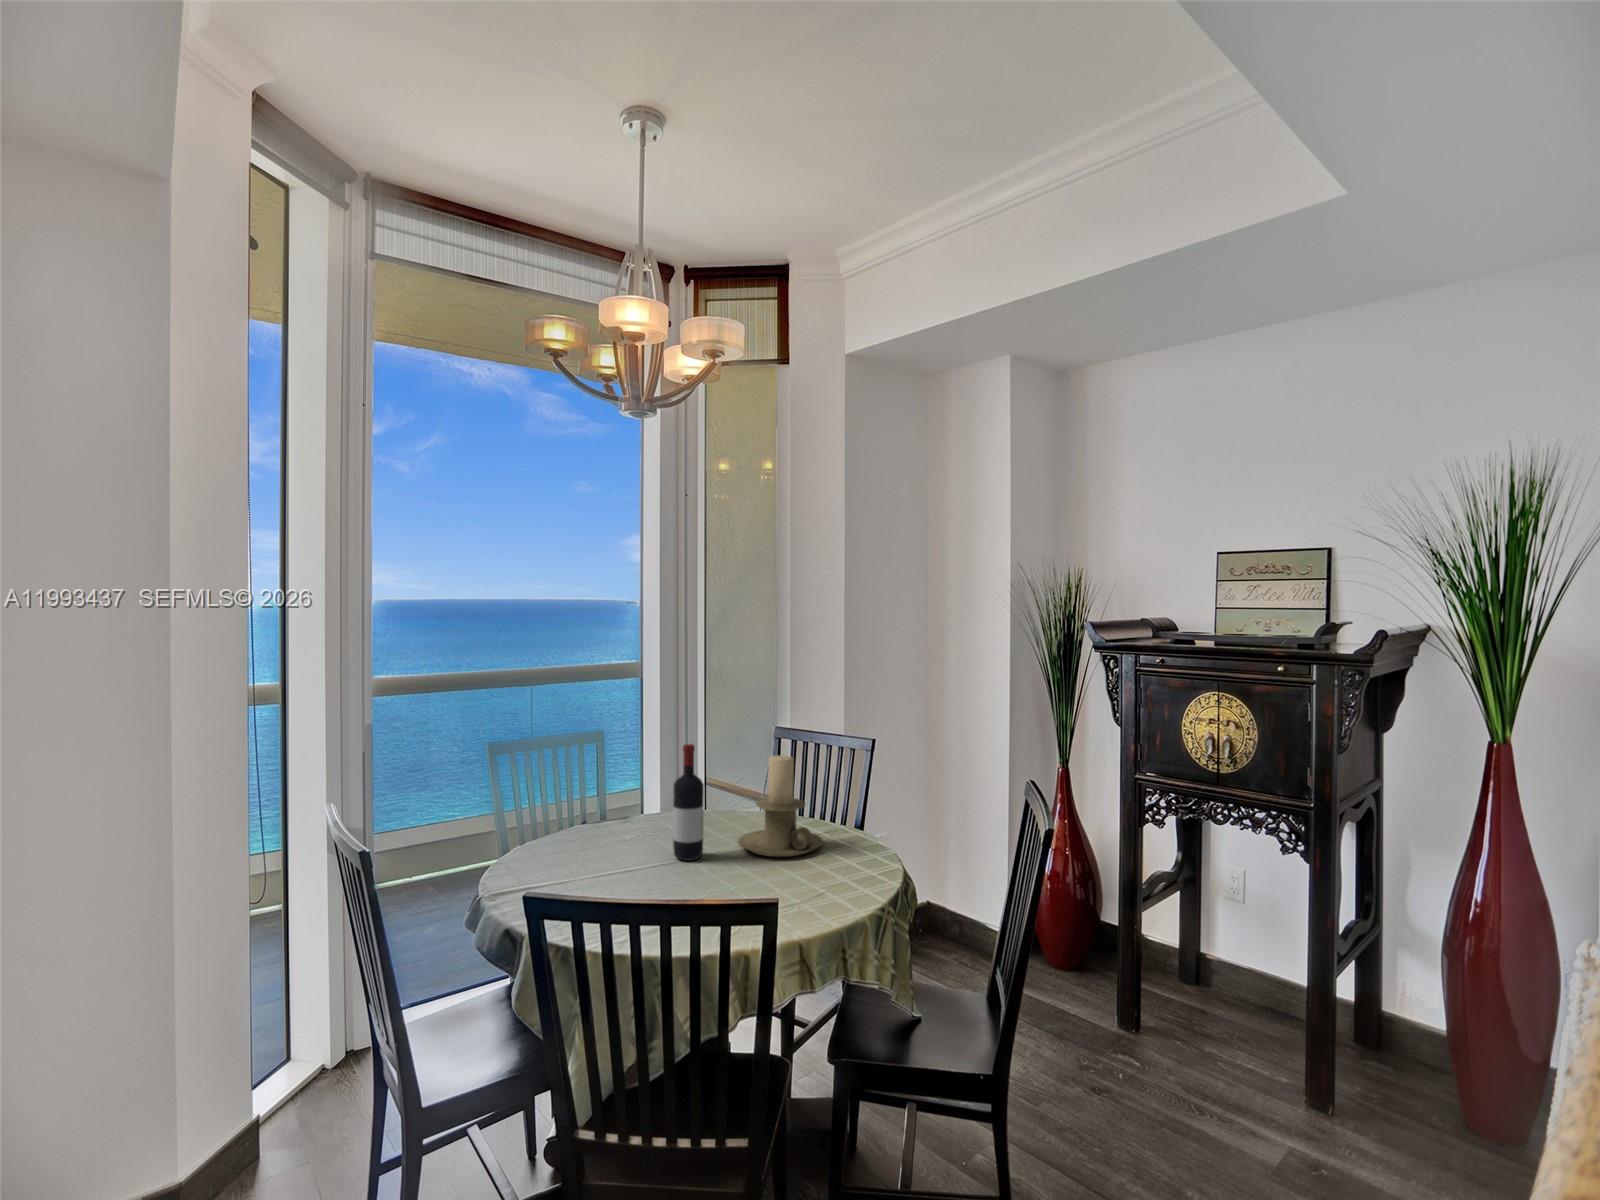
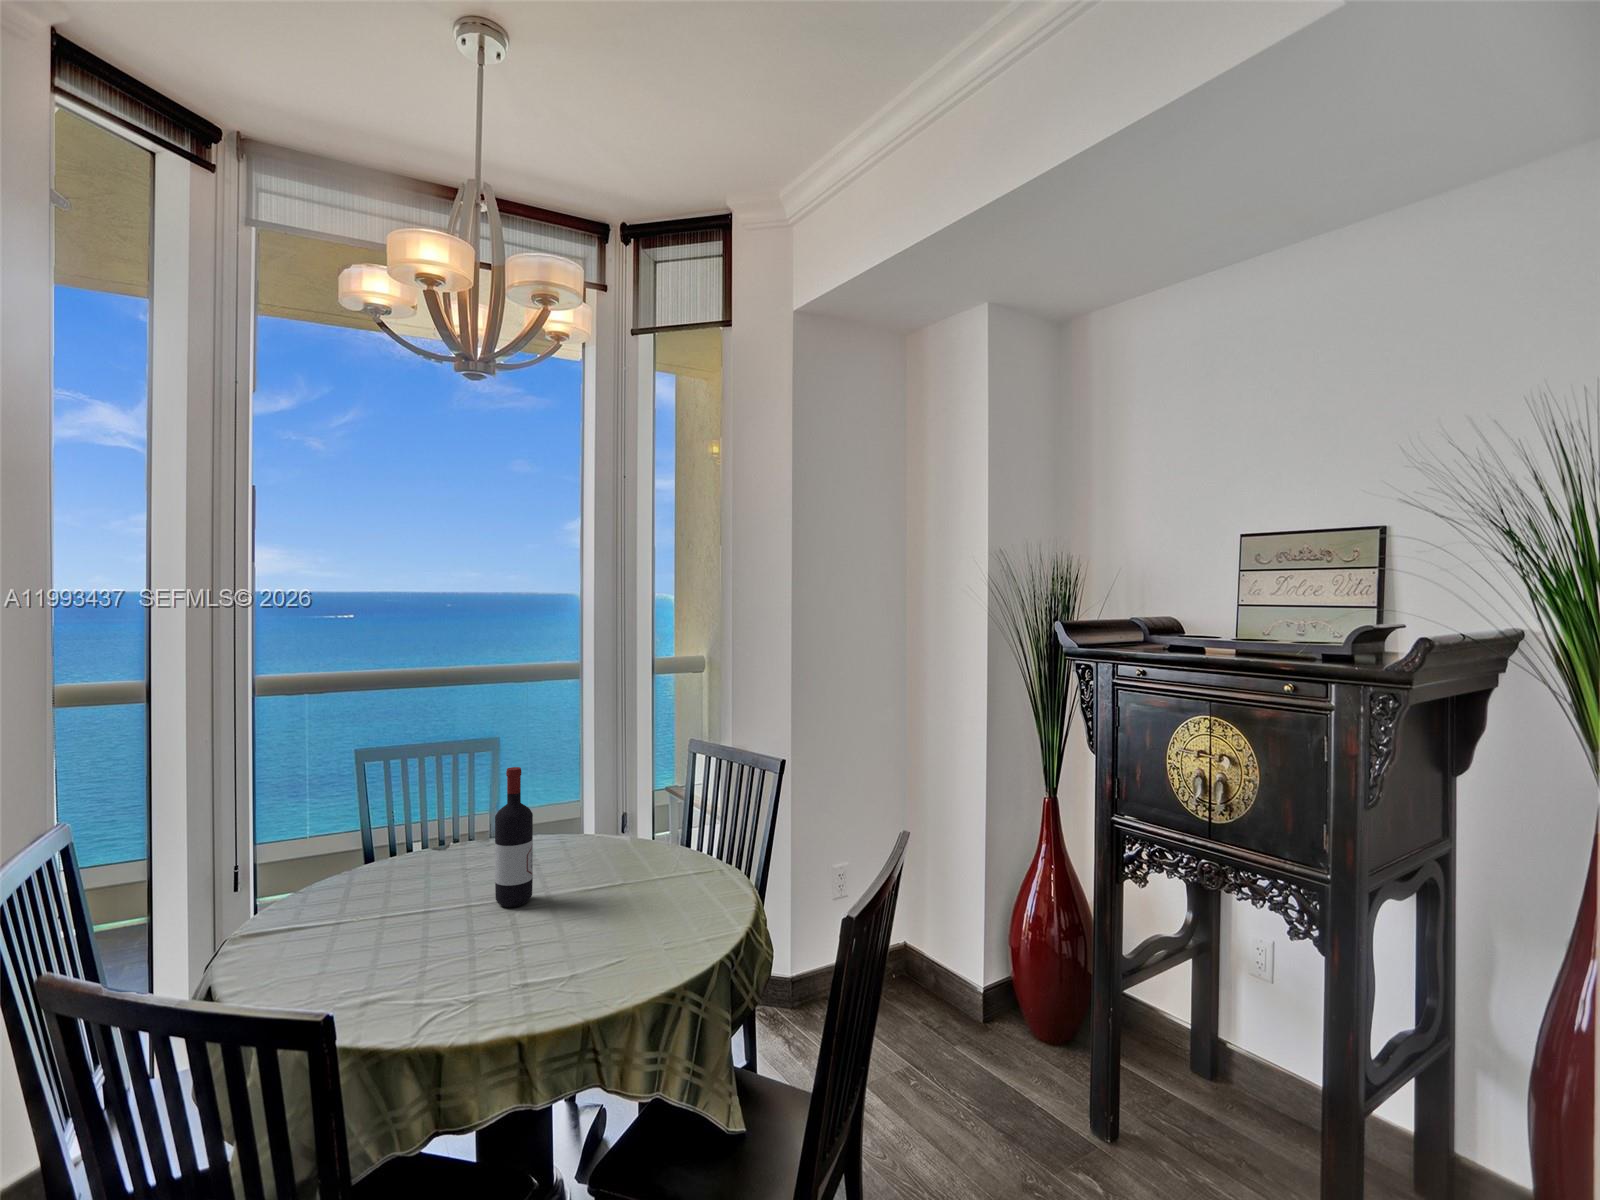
candle holder: present [738,756,823,857] -> none [579,783,684,908]

